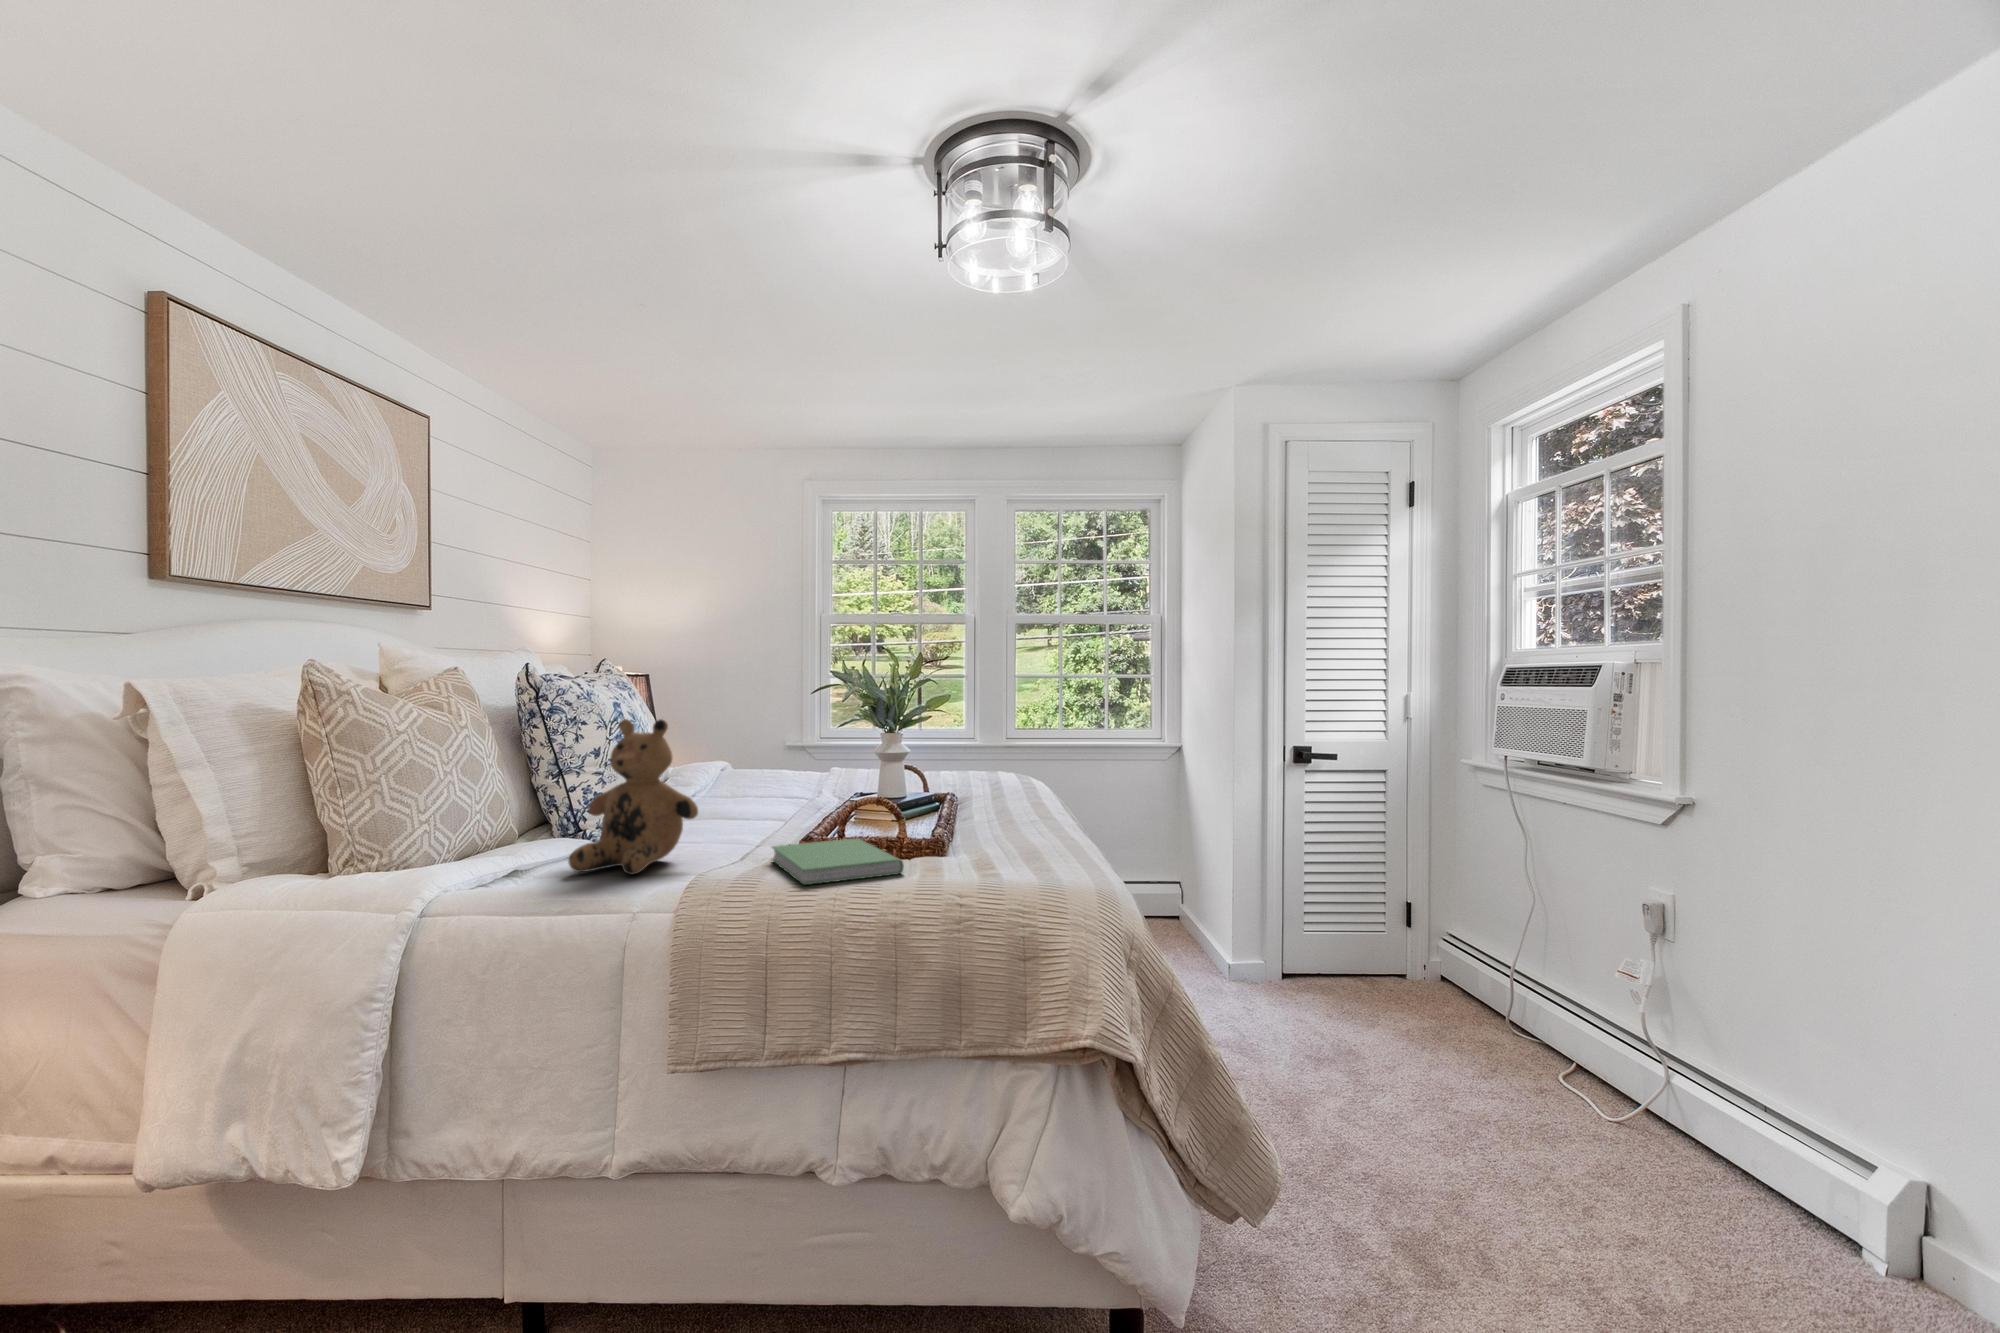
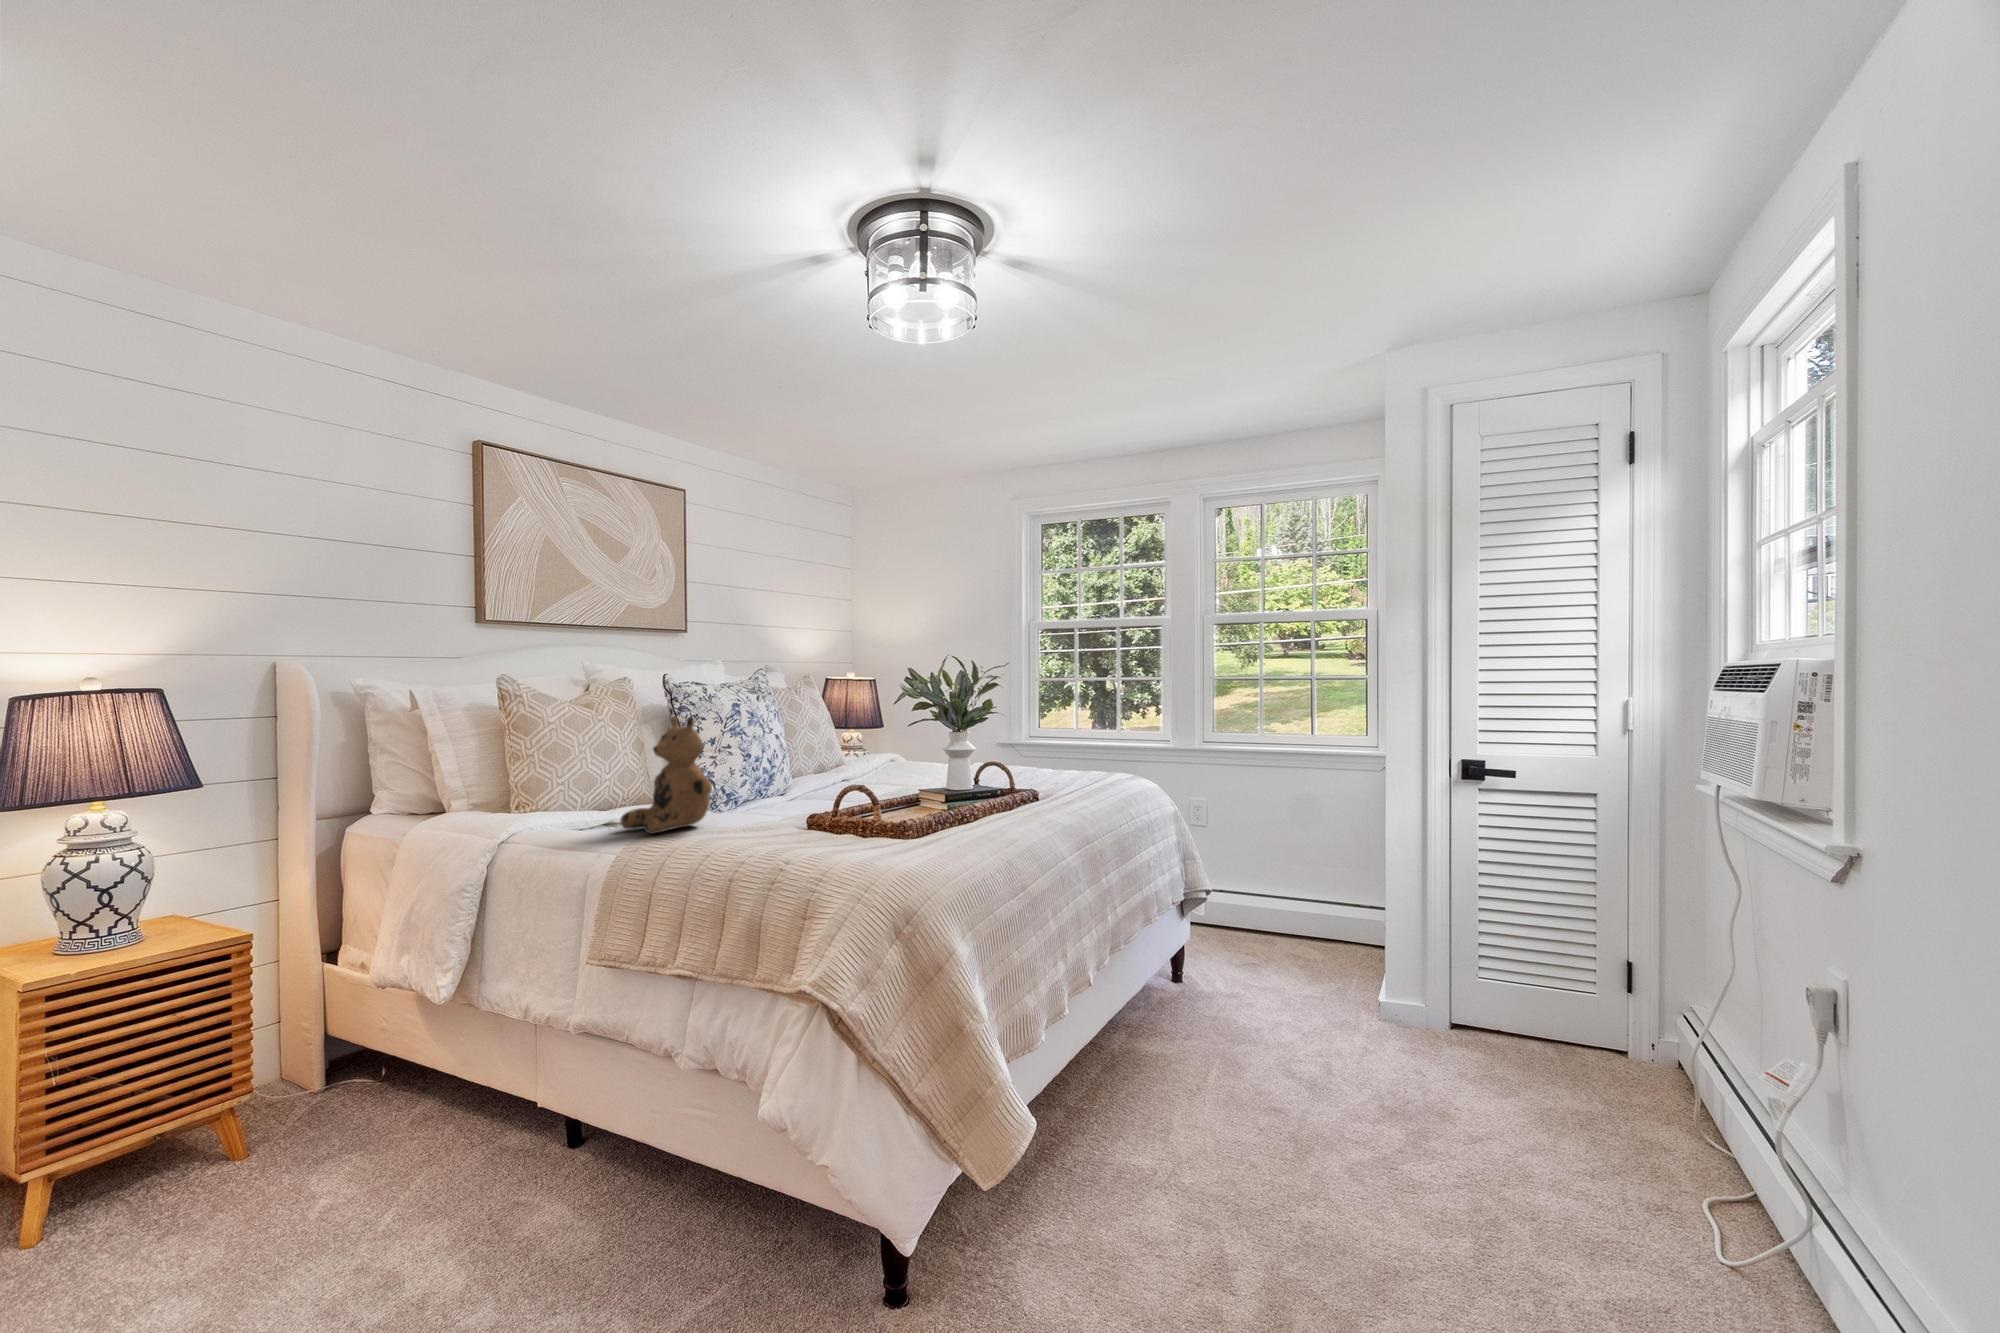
hardcover book: present [772,839,904,885] -> none [728,820,834,852]

